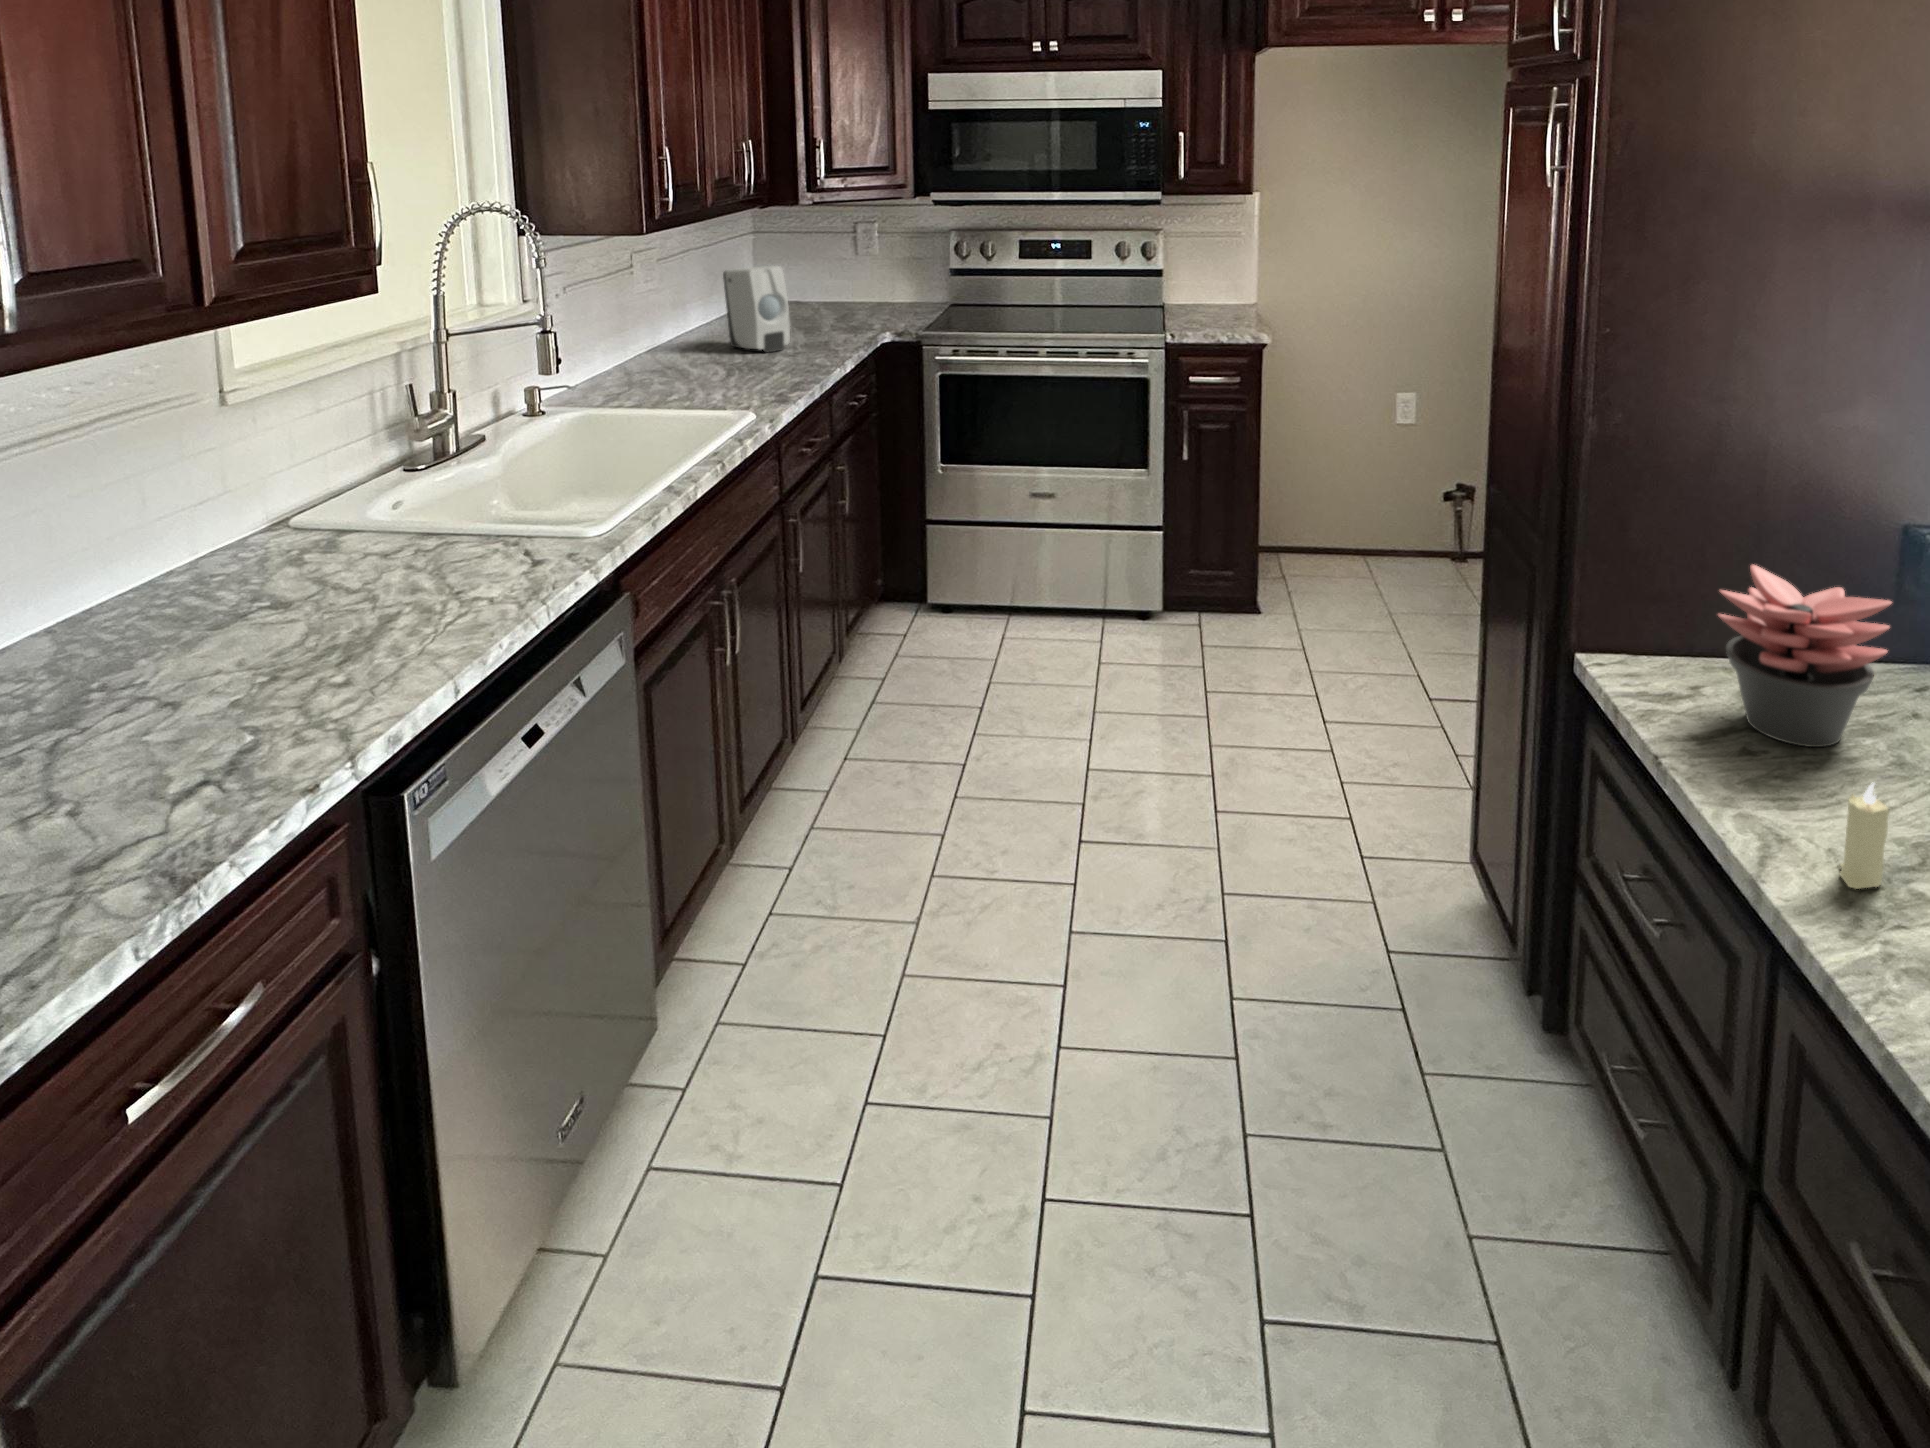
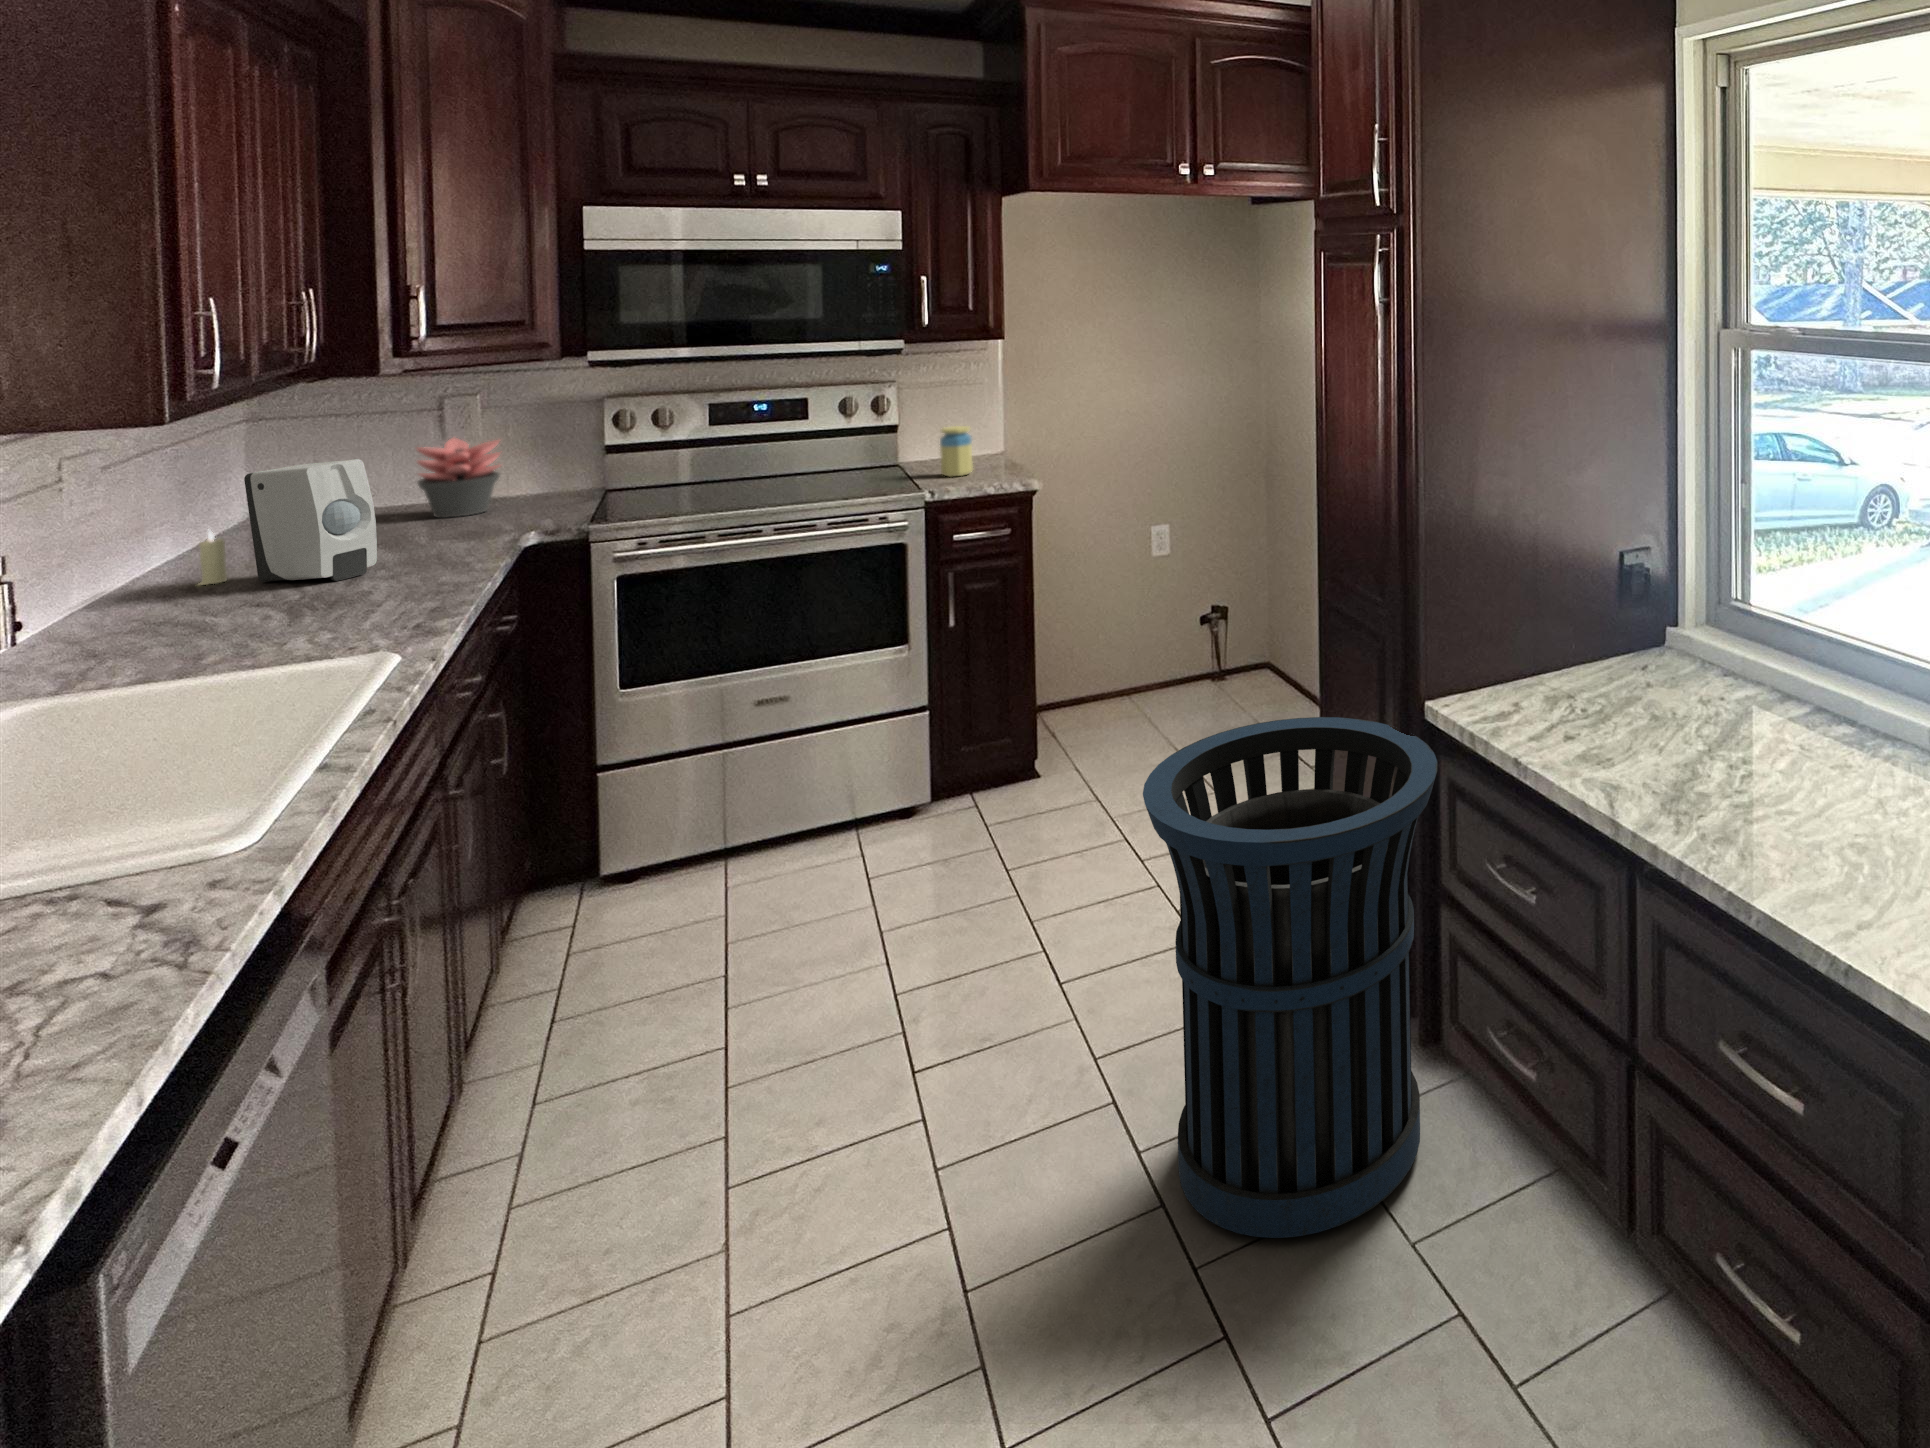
jar: none [1193,275,1220,323] -> present [940,426,972,476]
succulent plant: present [1718,565,1892,747] -> present [417,438,501,518]
trash can: none [1237,625,1572,1175] -> present [1143,717,1437,1238]
candle: present [1840,783,1889,889] -> present [198,531,227,585]

